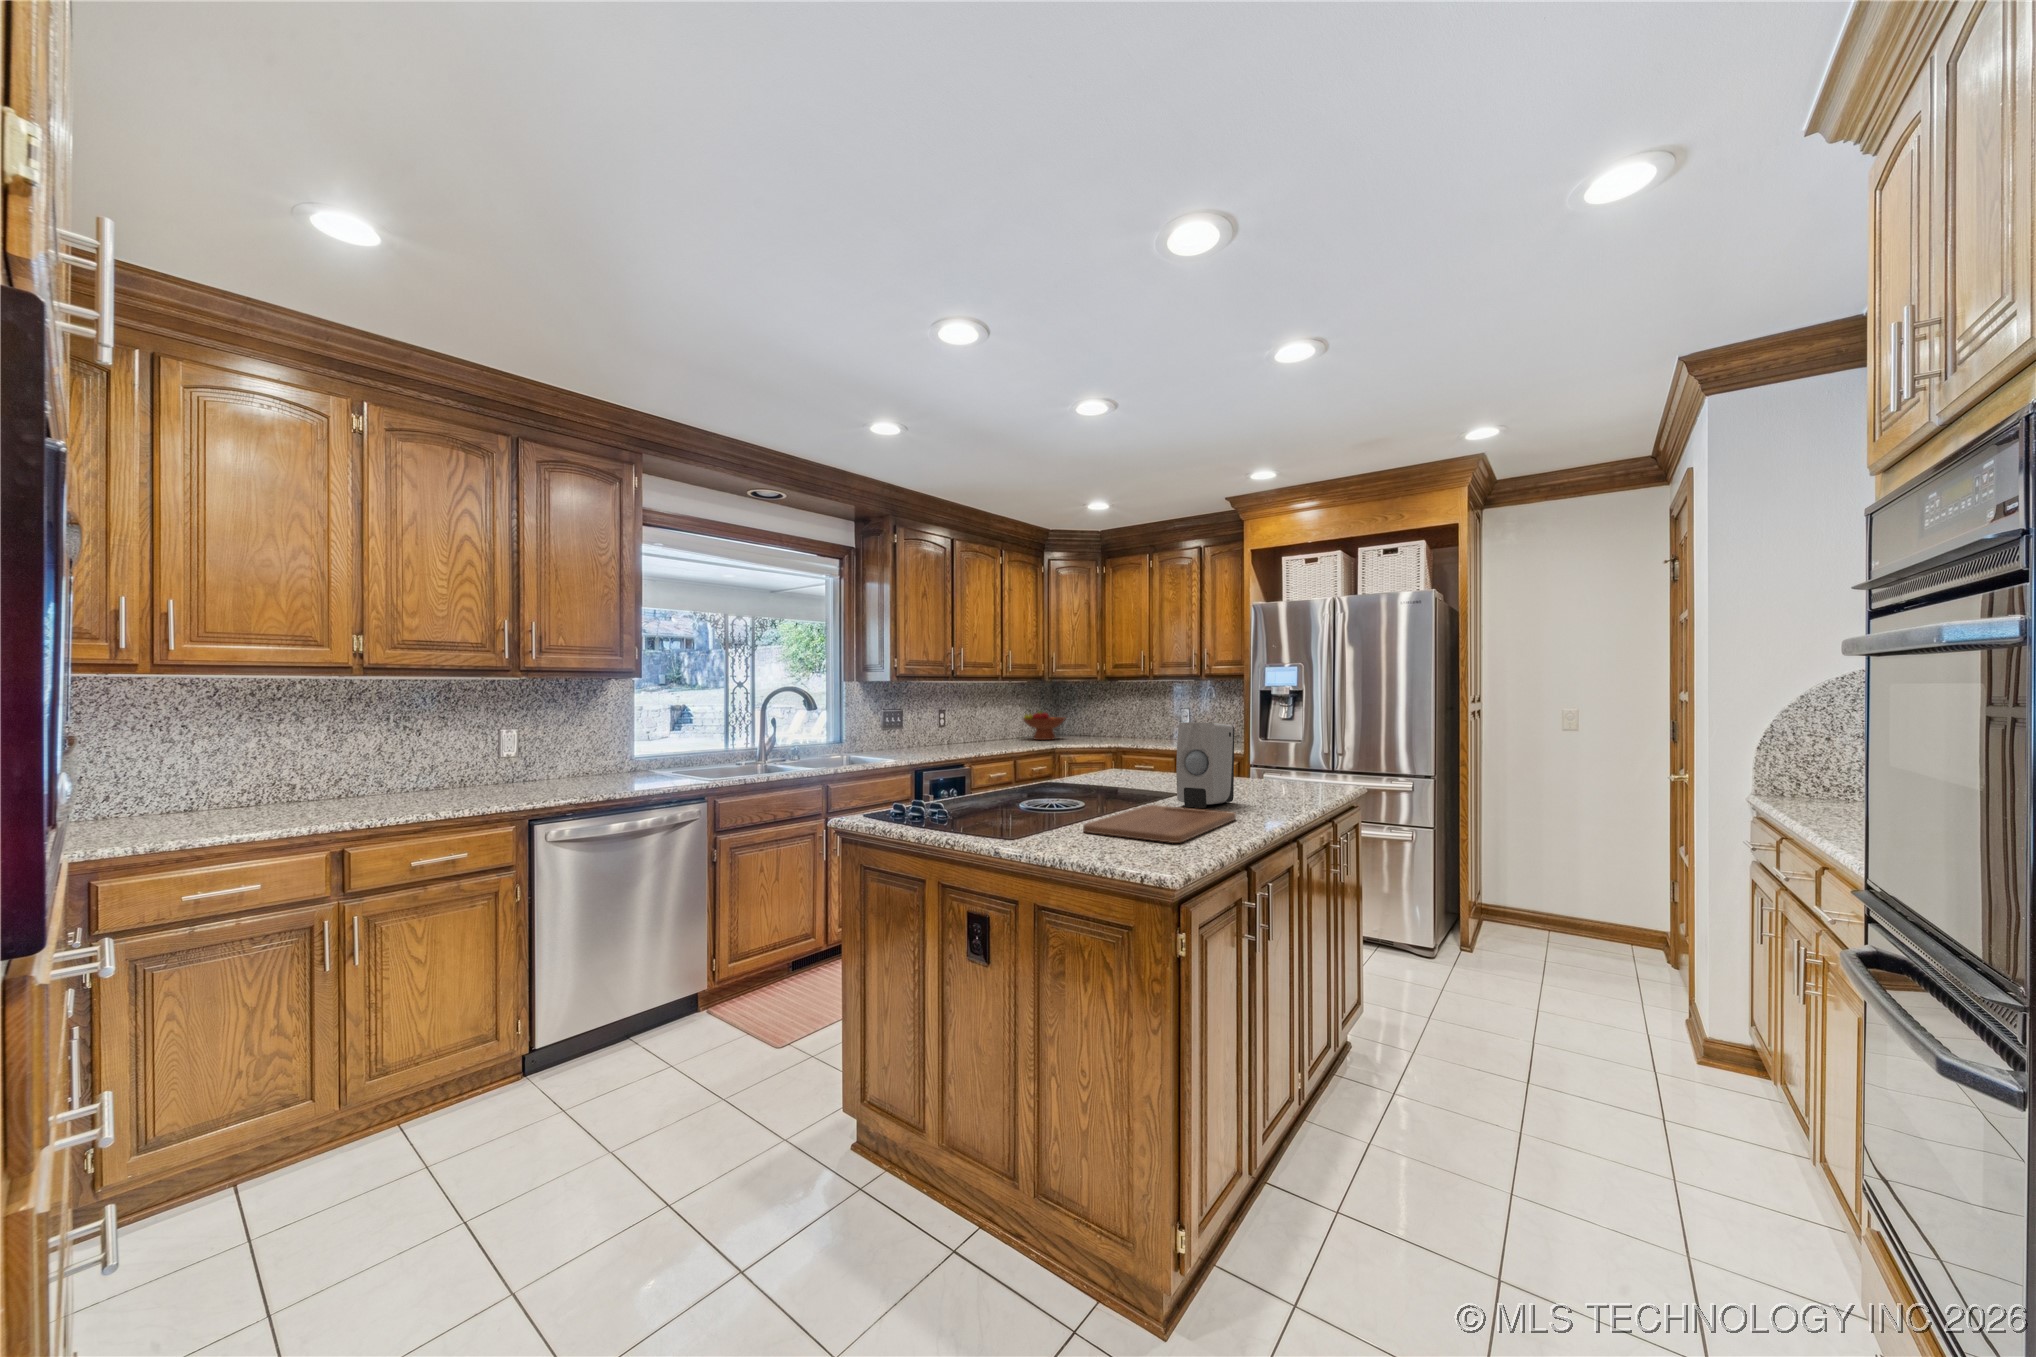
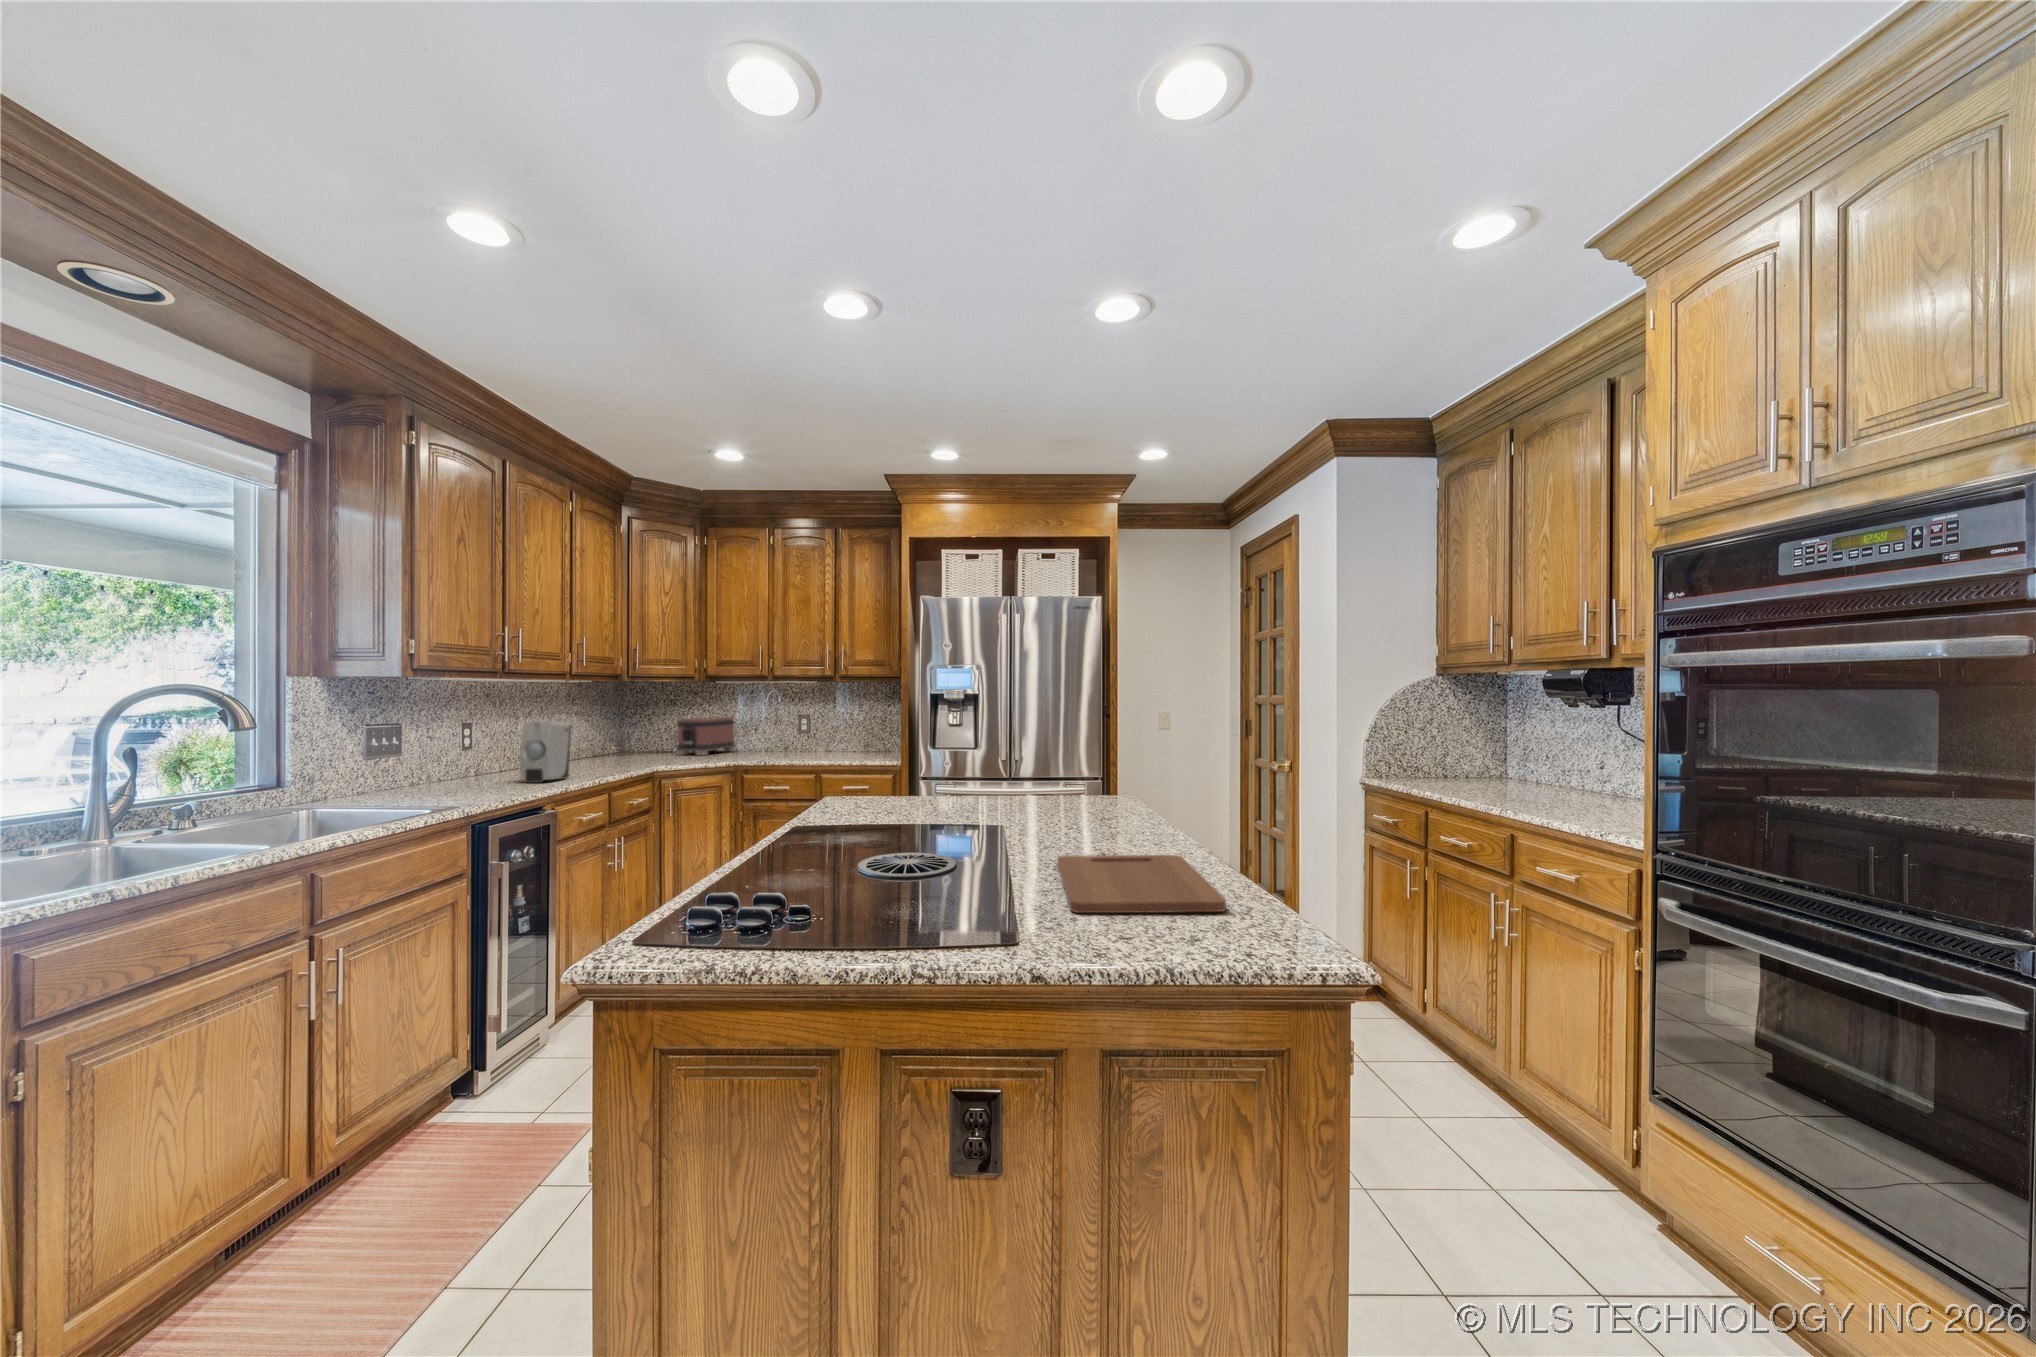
toaster: none [1089,707,1135,736] -> present [676,717,735,755]
fruit bowl: present [1023,711,1065,740] -> none [589,723,660,765]
soap dispenser: present [1176,722,1234,808] -> present [520,722,571,783]

